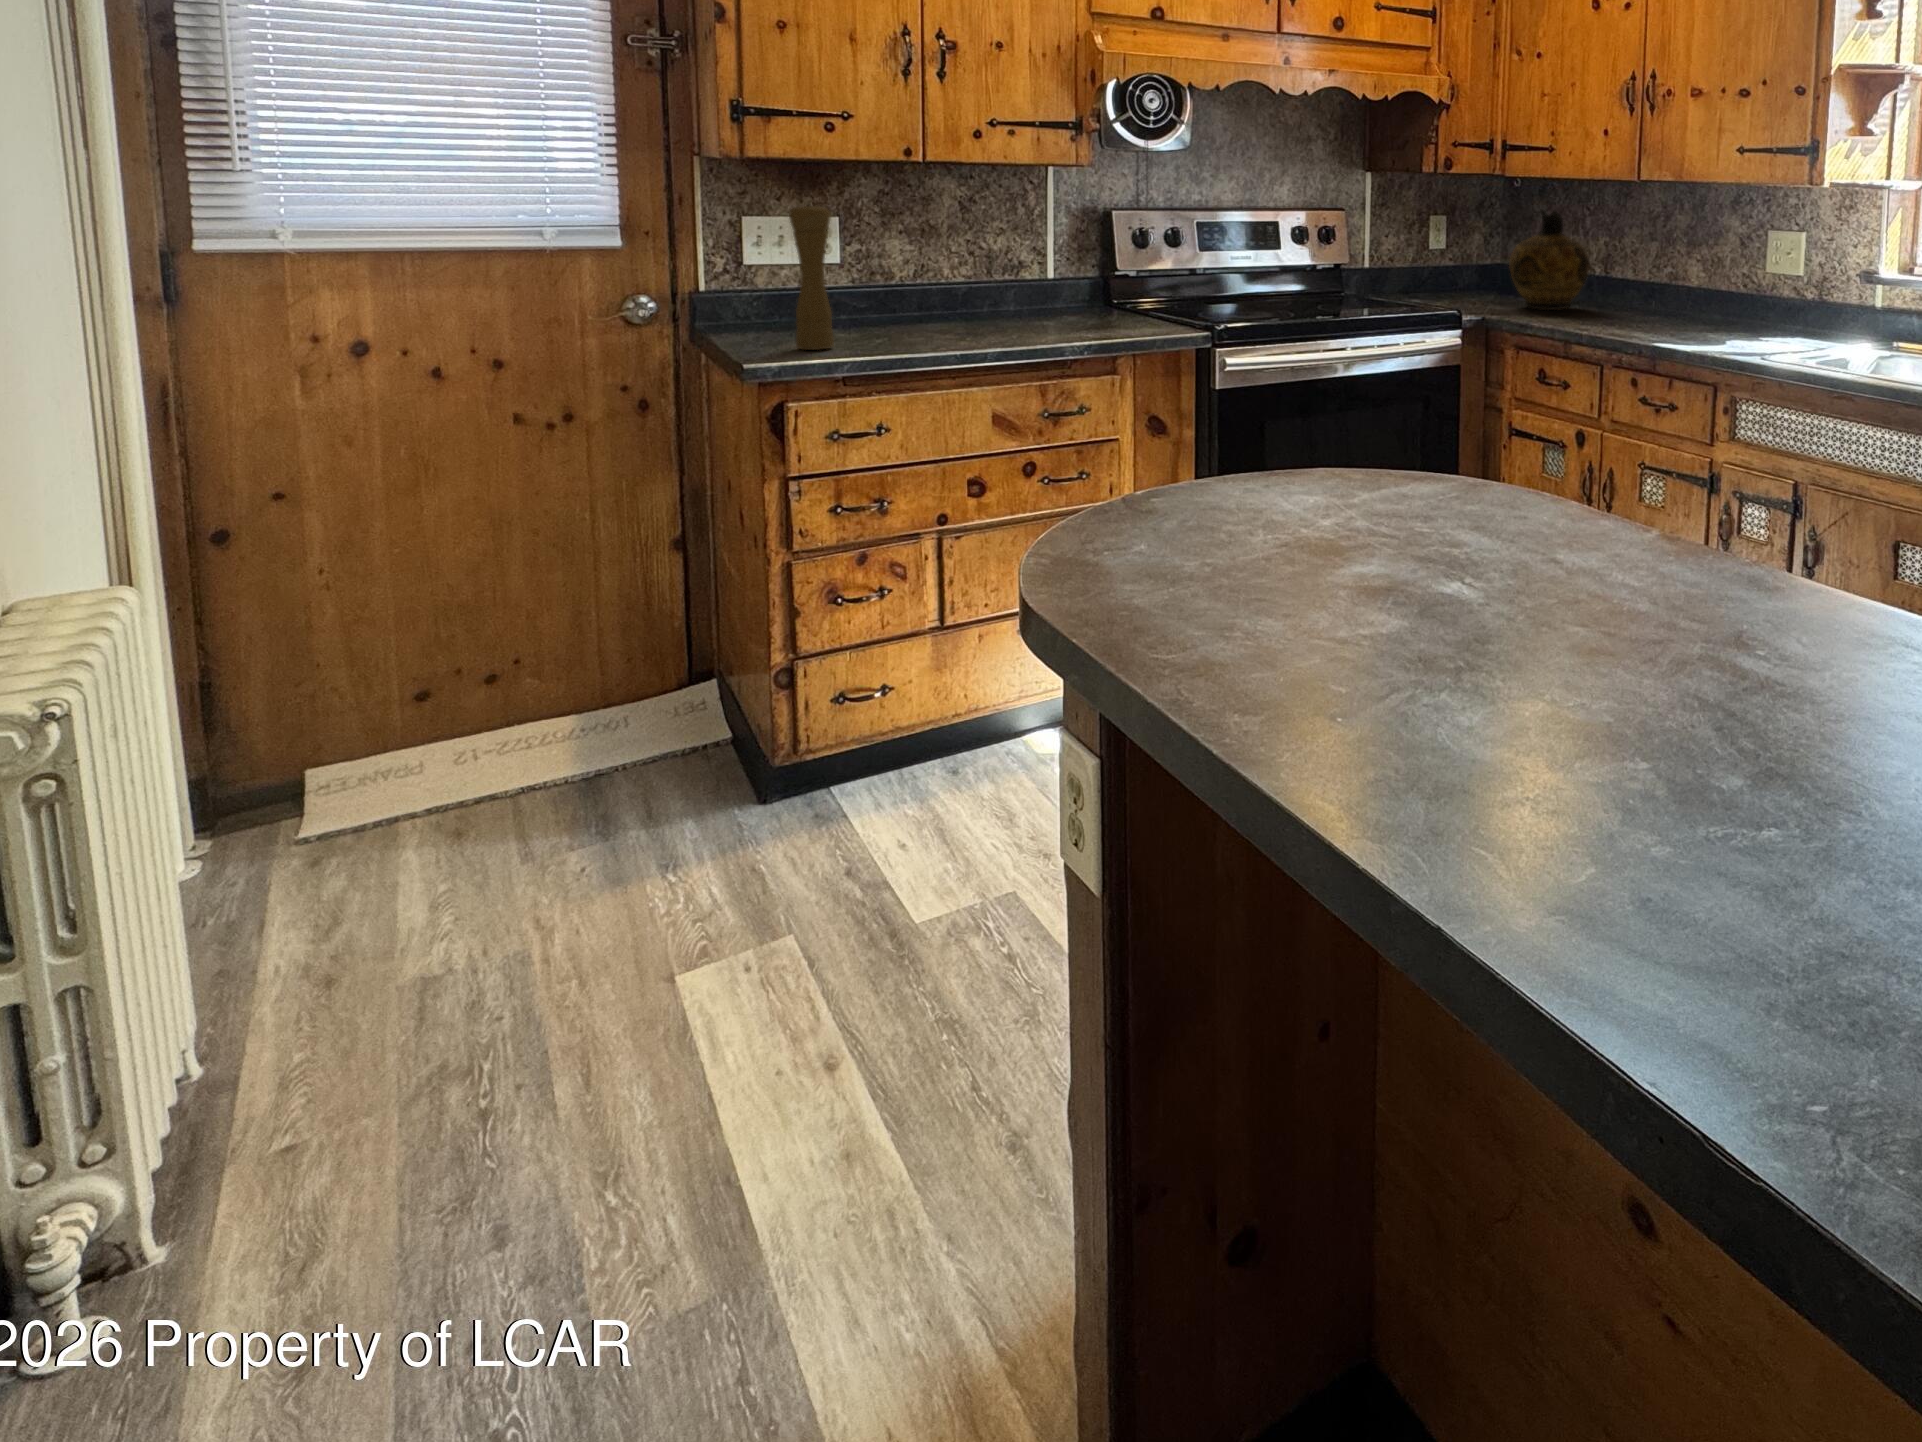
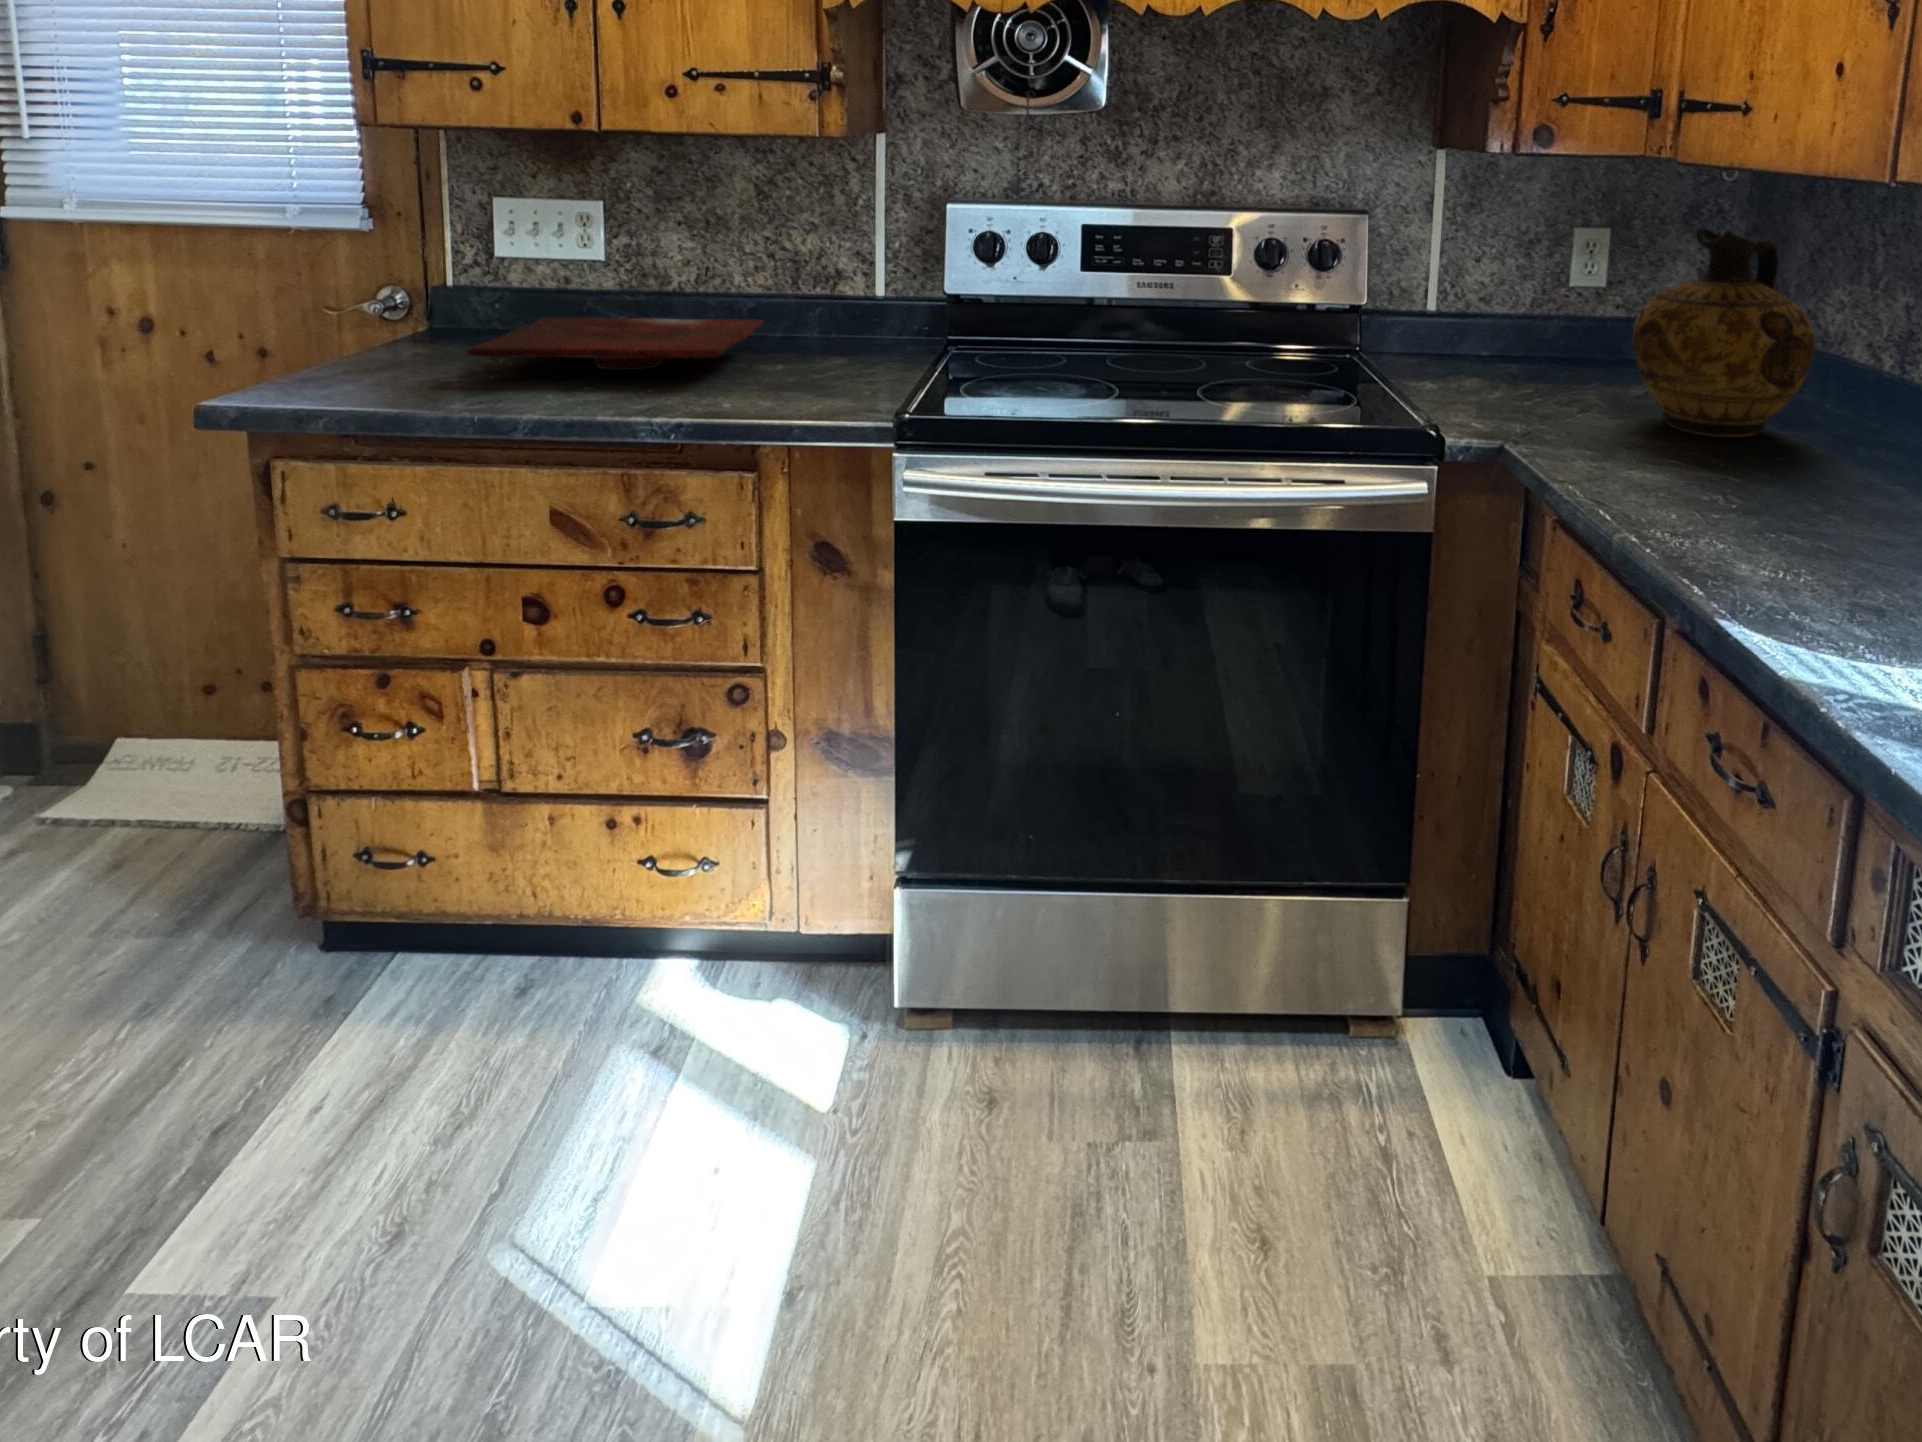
pepper mill: present [789,204,834,350] -> none [343,190,412,387]
cutting board: none [836,297,1049,332] -> present [467,317,764,370]

